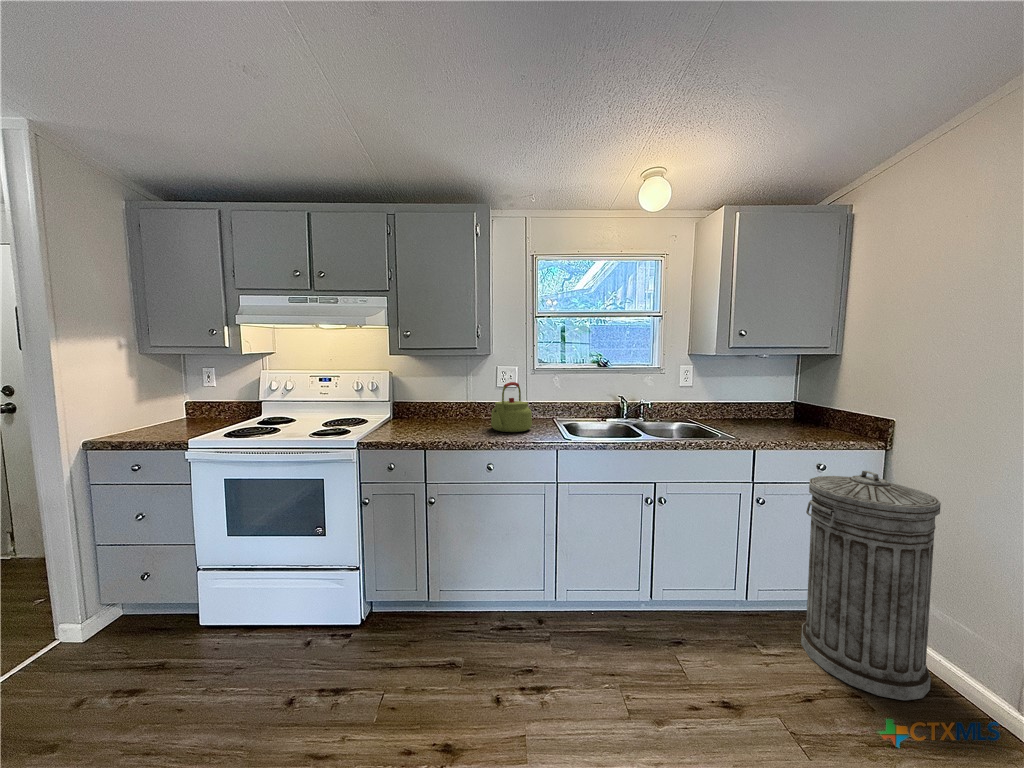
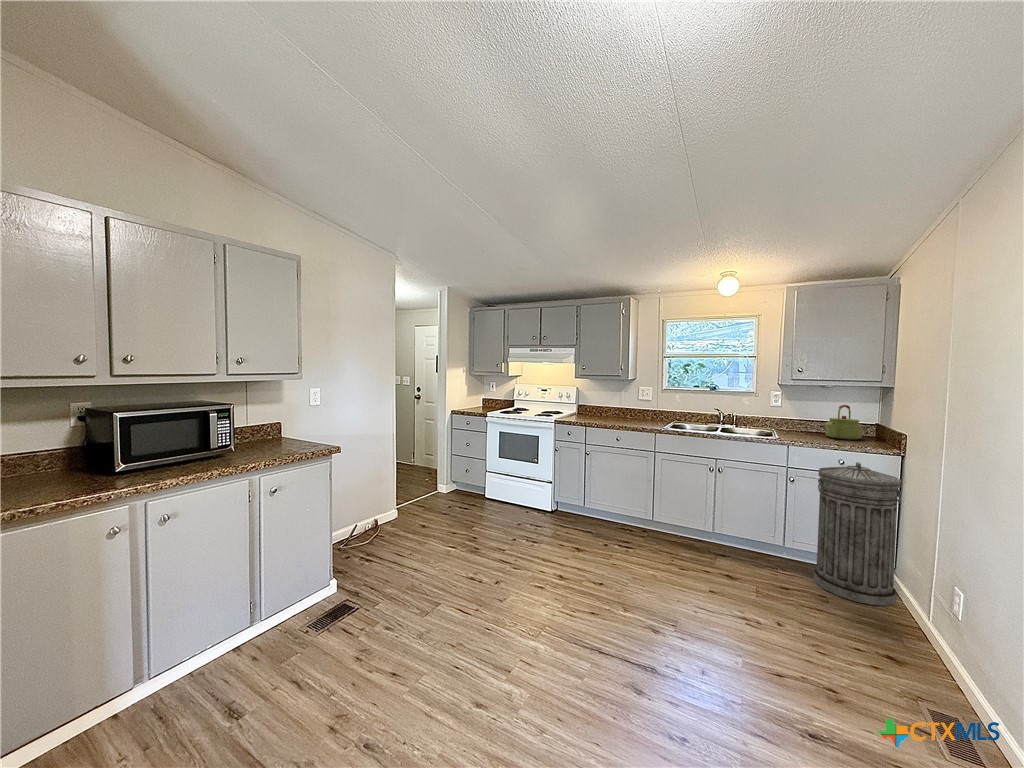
kettle: present [491,382,532,432] -> present [825,405,862,440]

